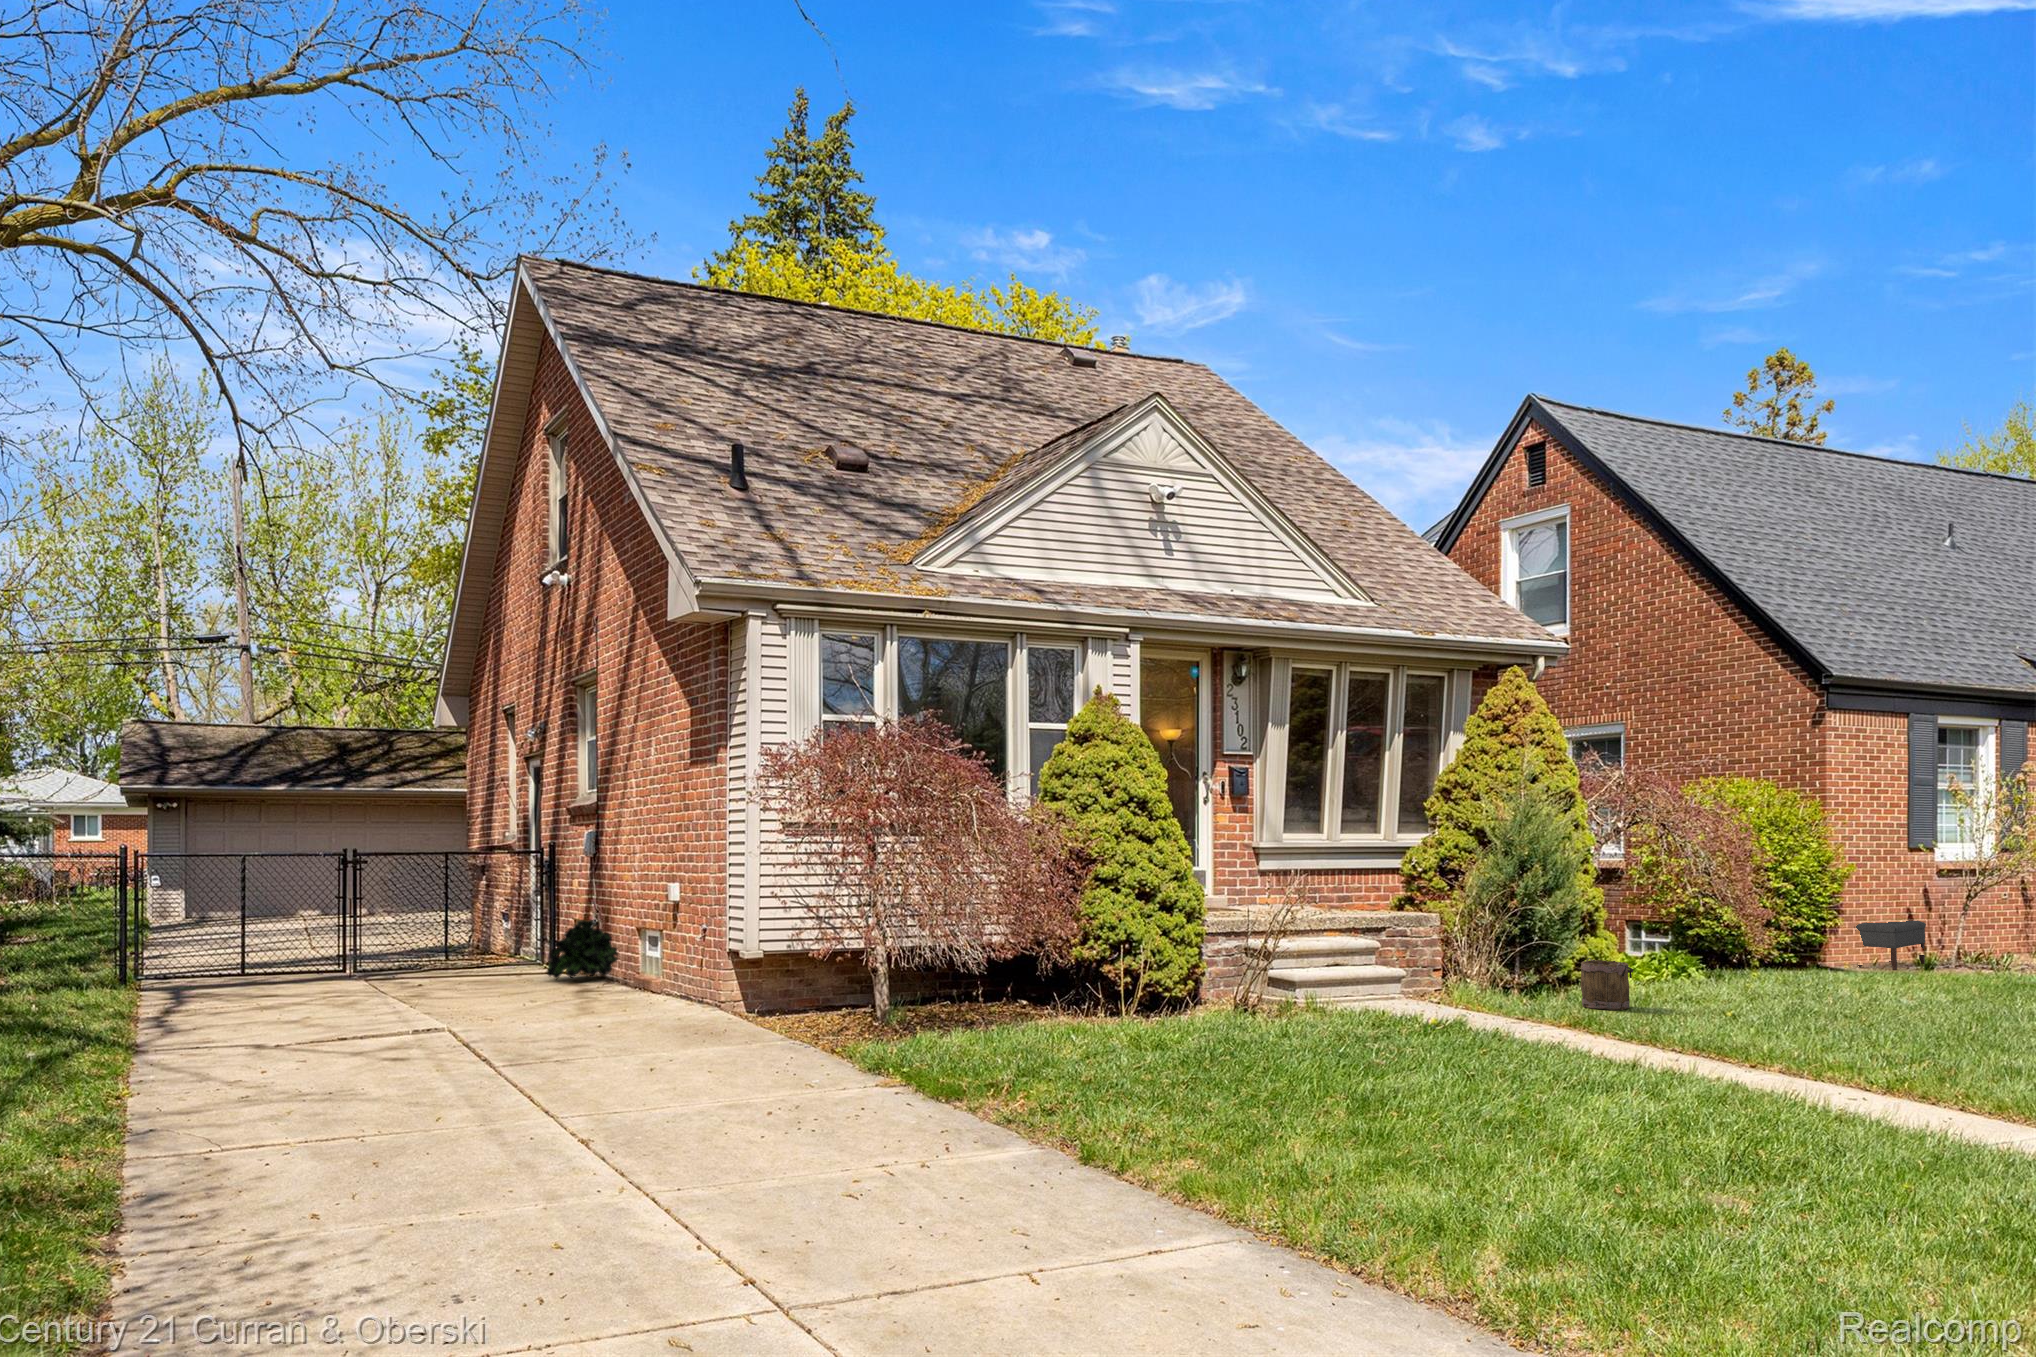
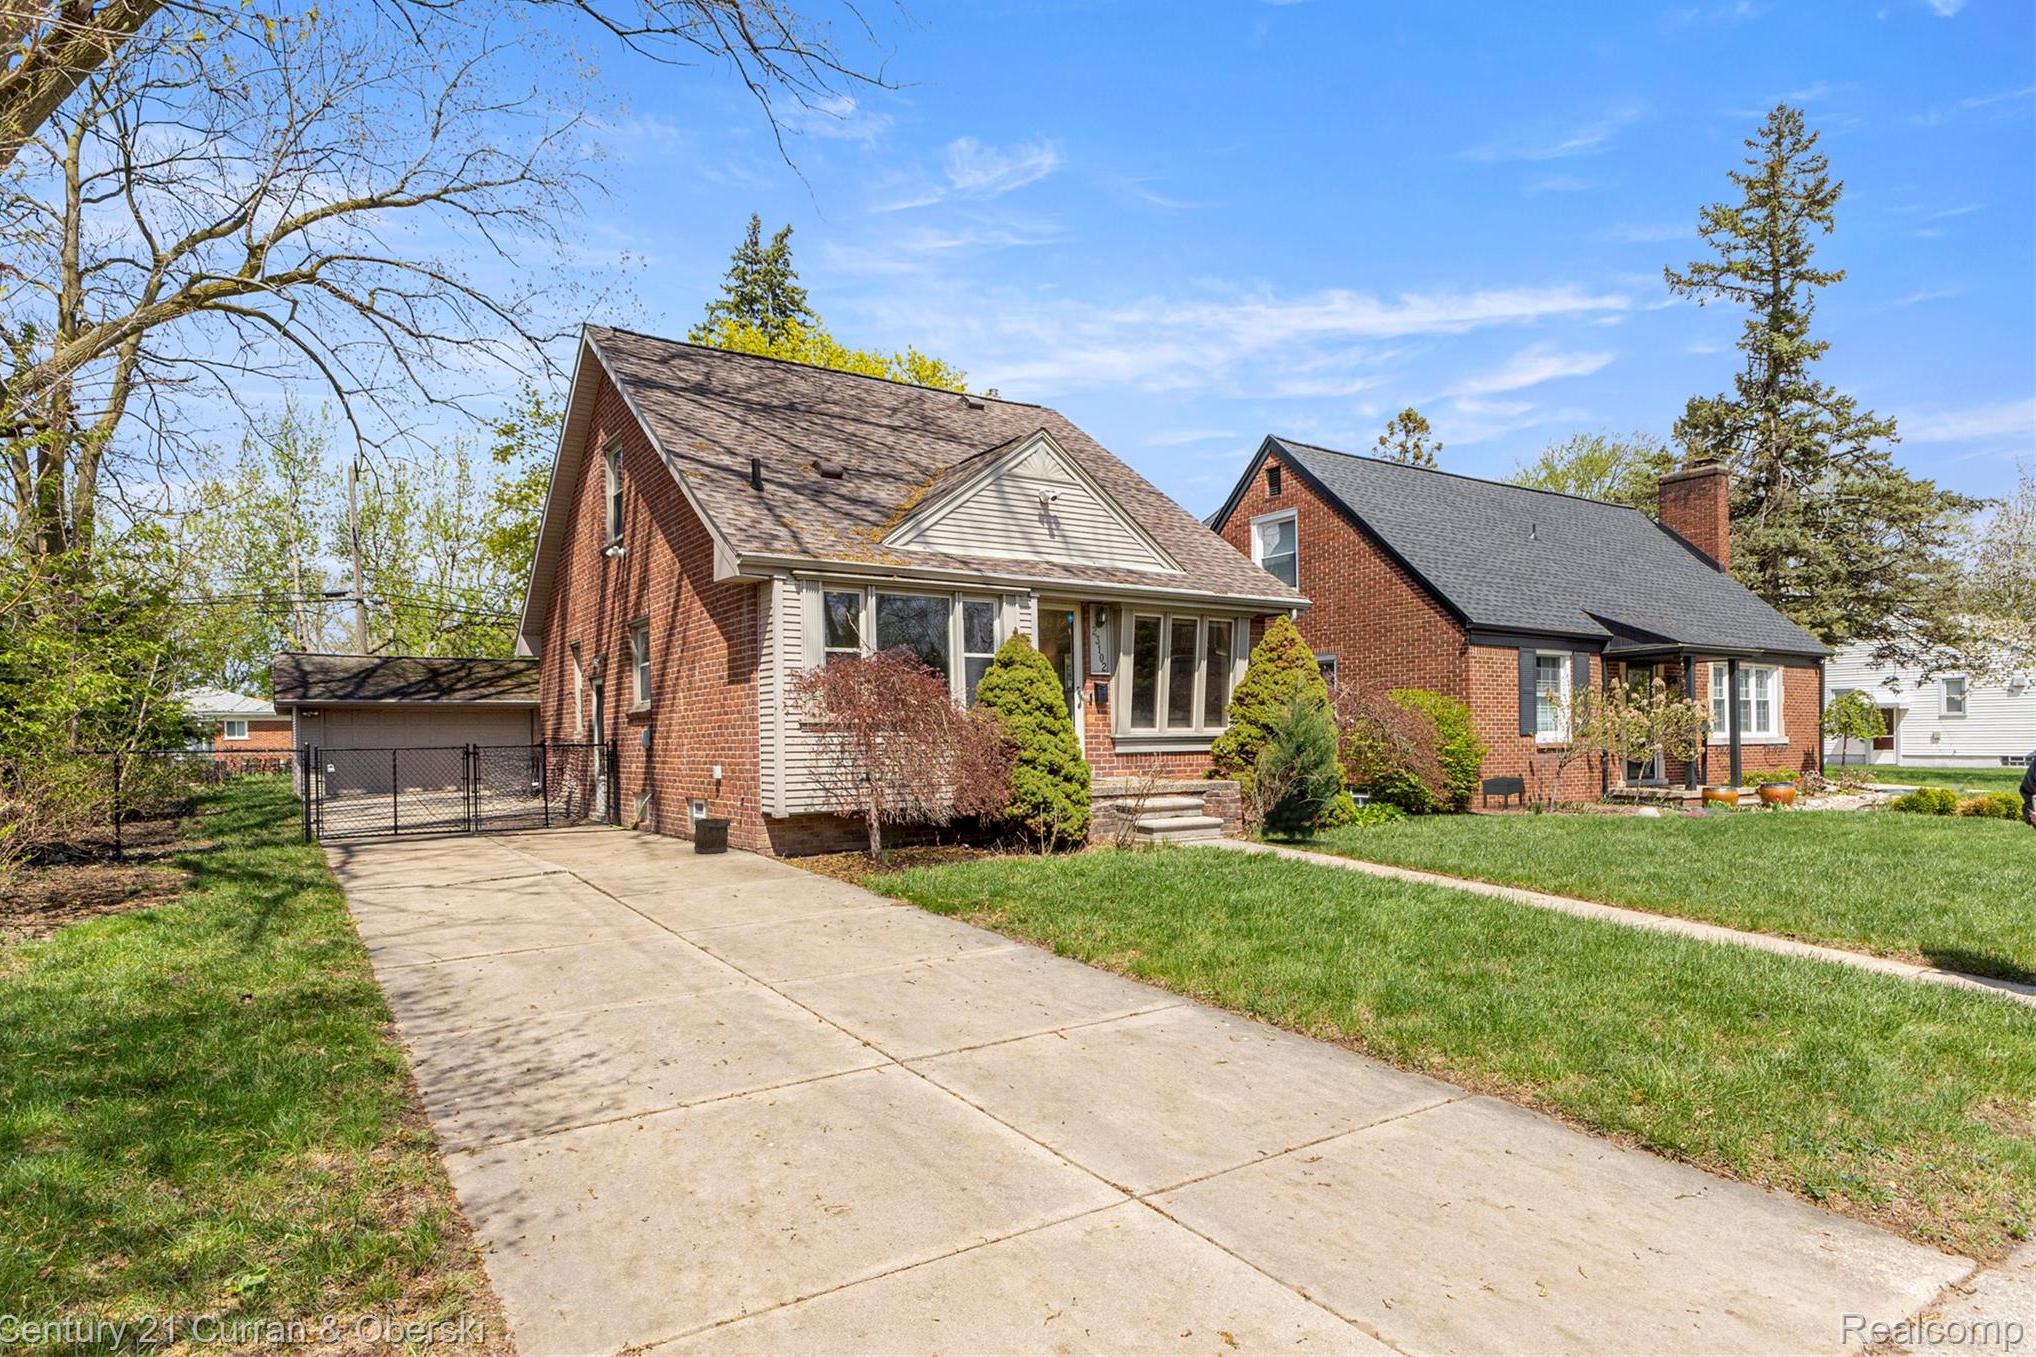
potted plant: present [547,920,618,979] -> present [1260,797,1314,842]
bucket: present [1581,958,1633,1010] -> present [694,818,731,854]

